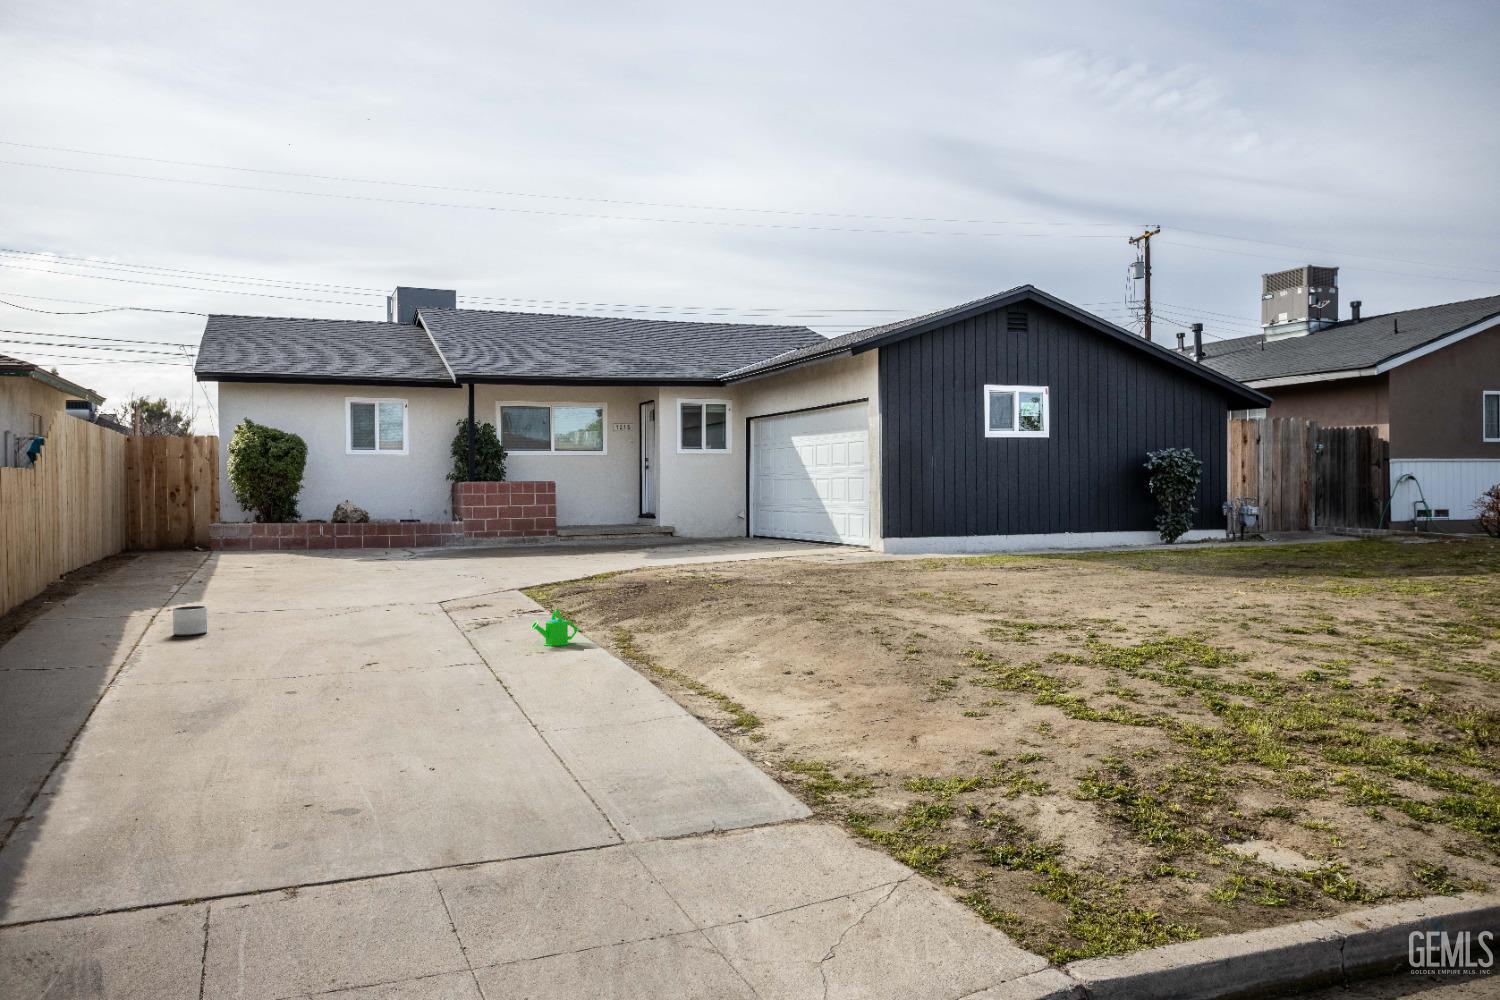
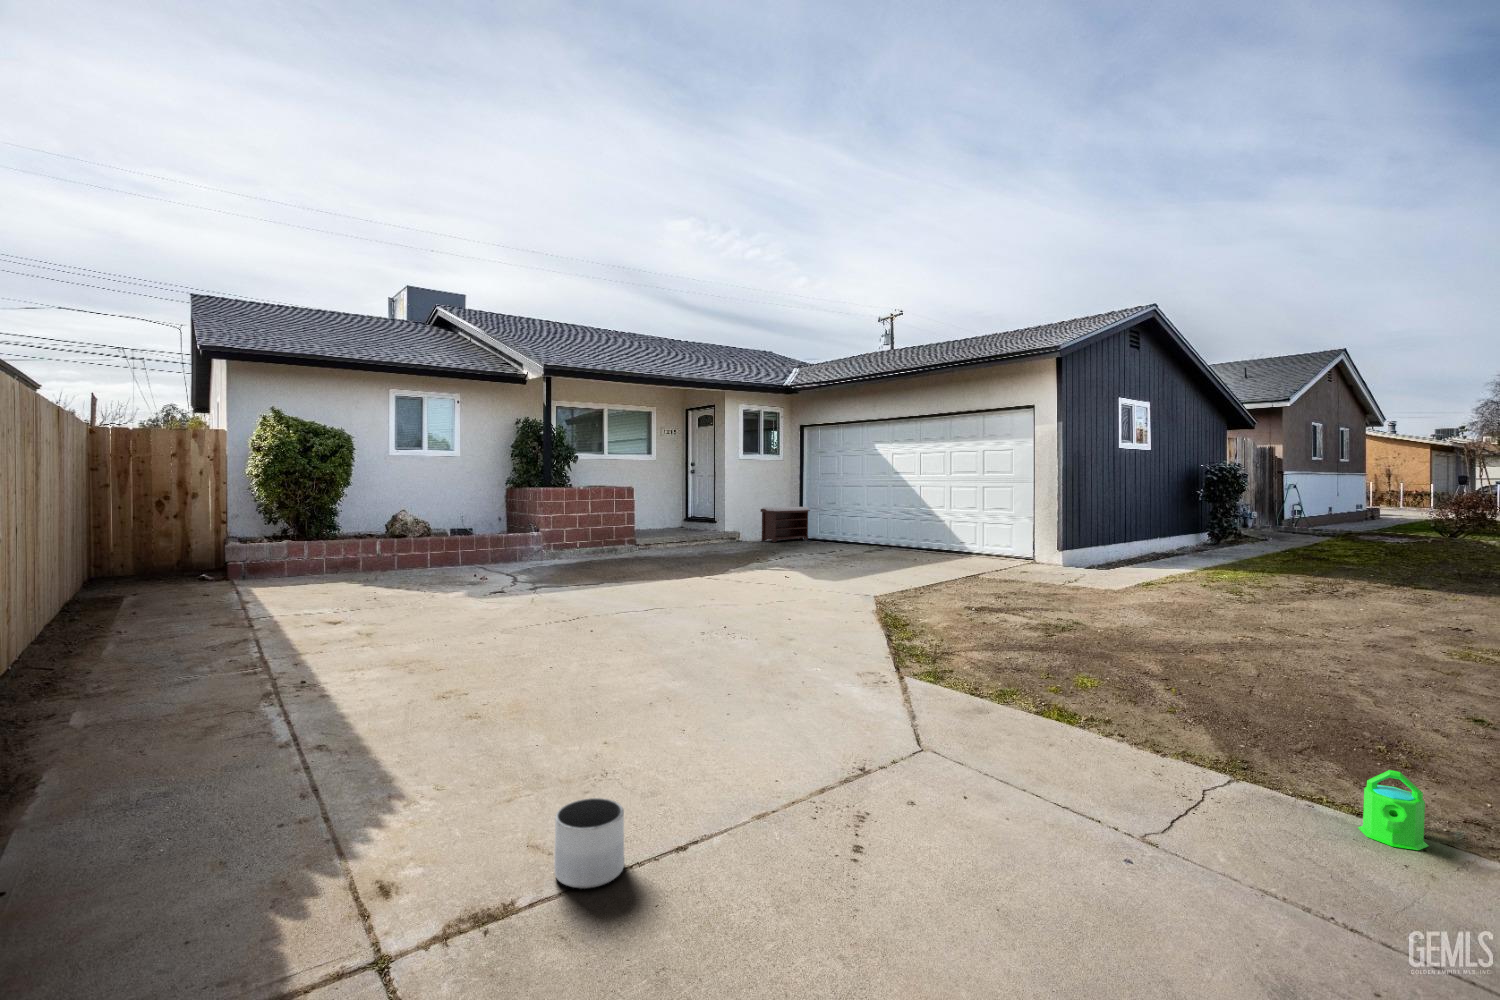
bench: none [700,501,754,536] -> present [761,507,810,542]

